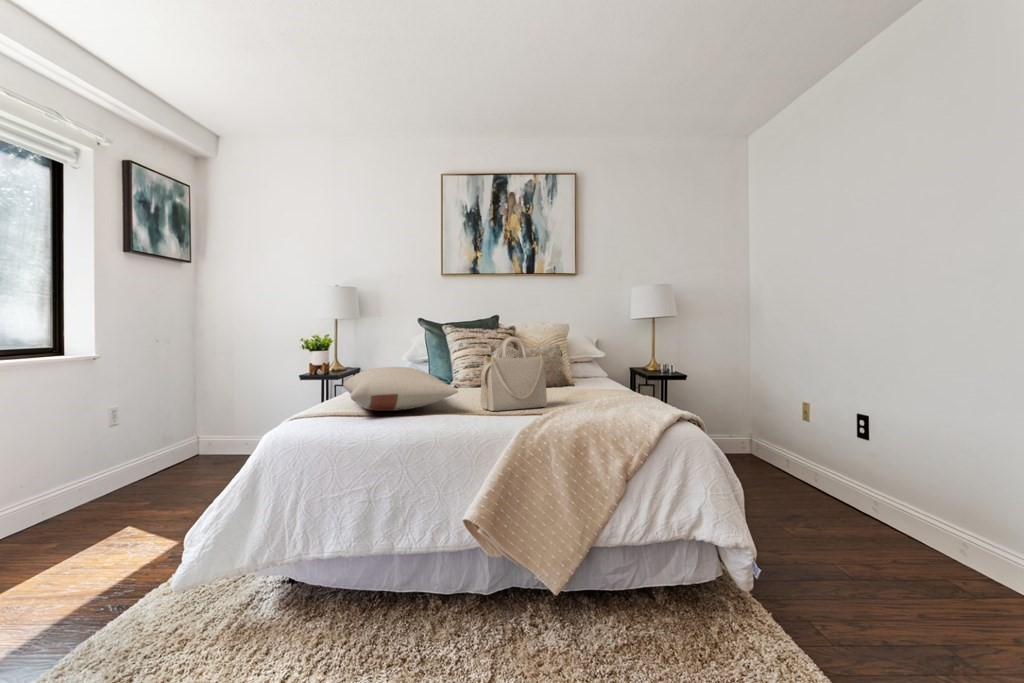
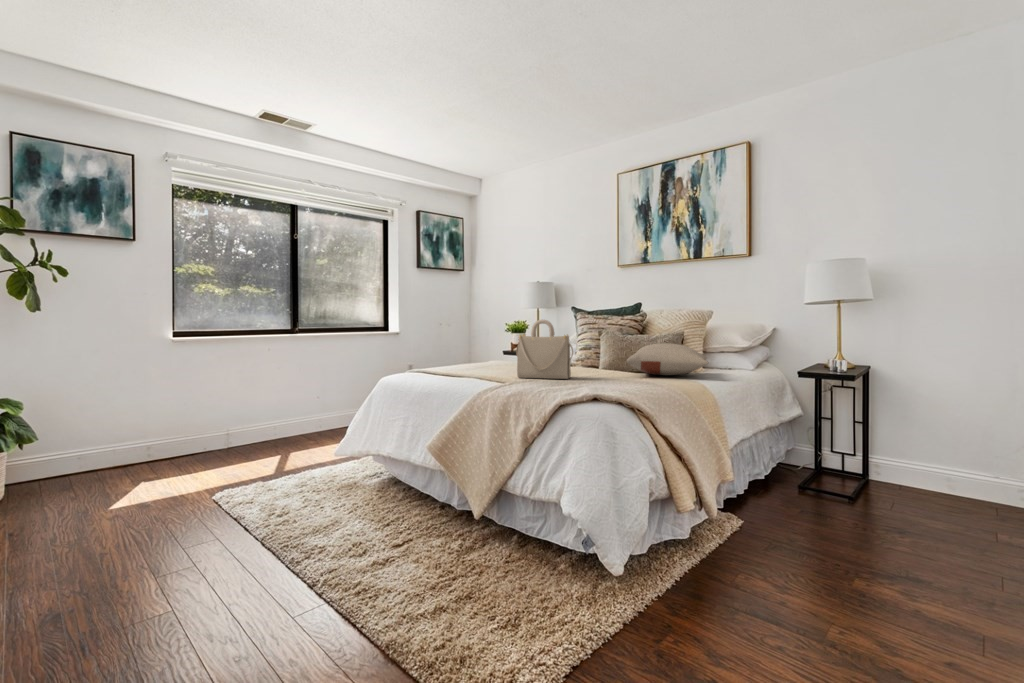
pillow: present [343,367,458,411] -> present [627,343,708,375]

